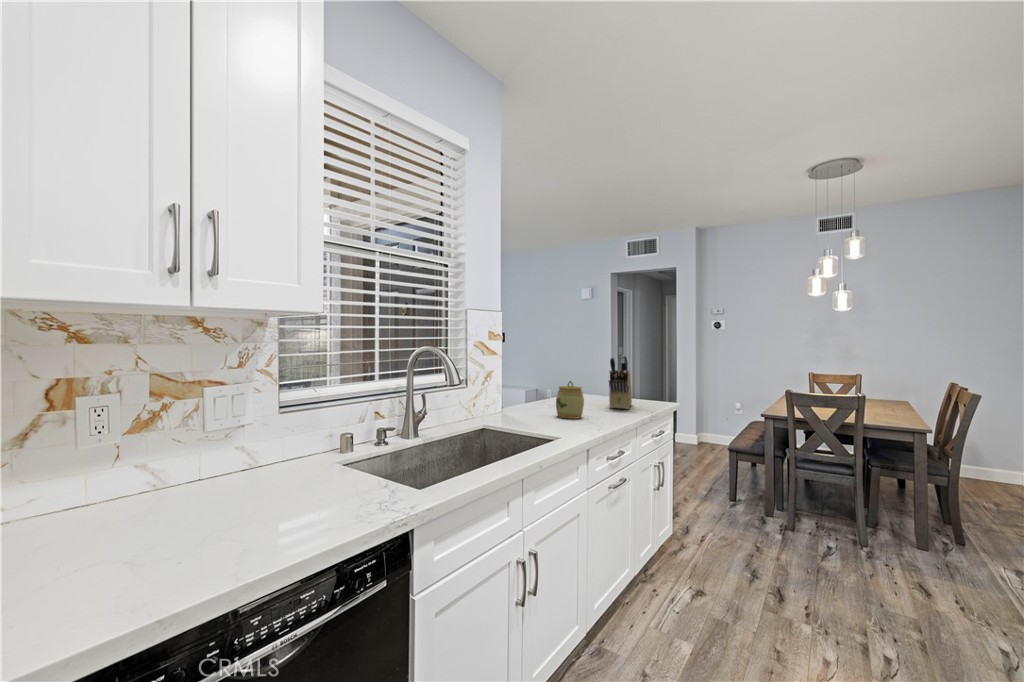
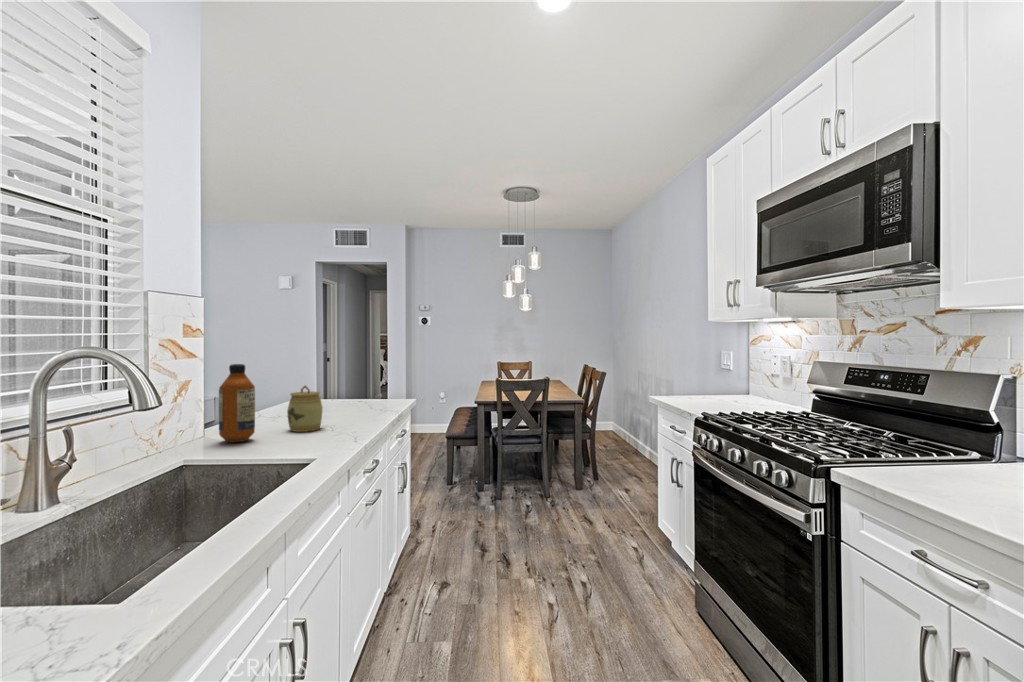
knife block: present [609,355,632,409] -> none [341,350,365,412]
bottle: none [505,359,530,419] -> present [219,364,255,442]

